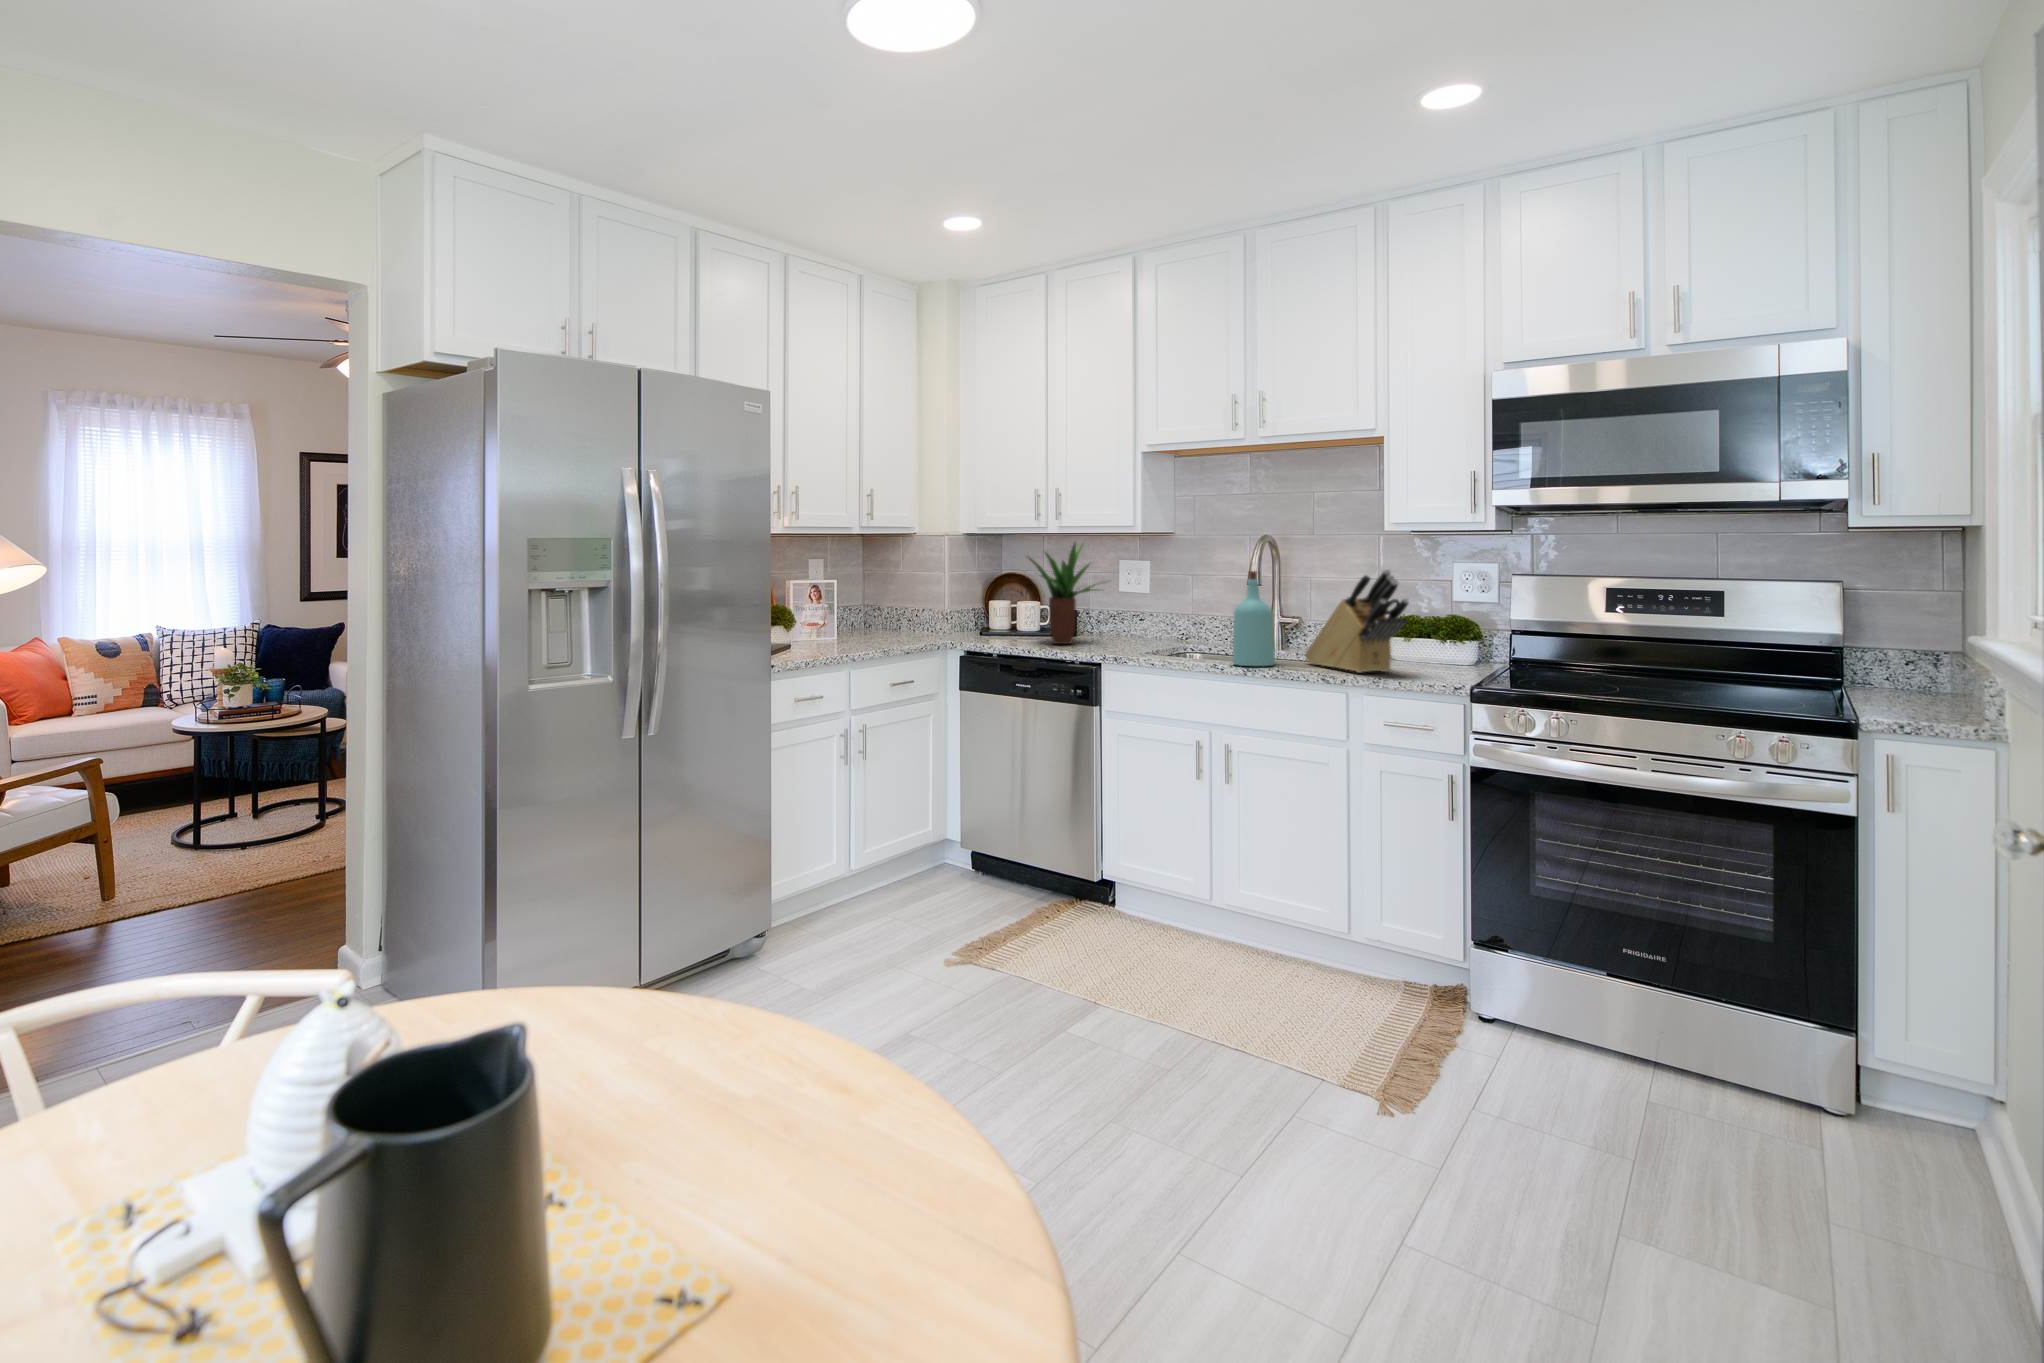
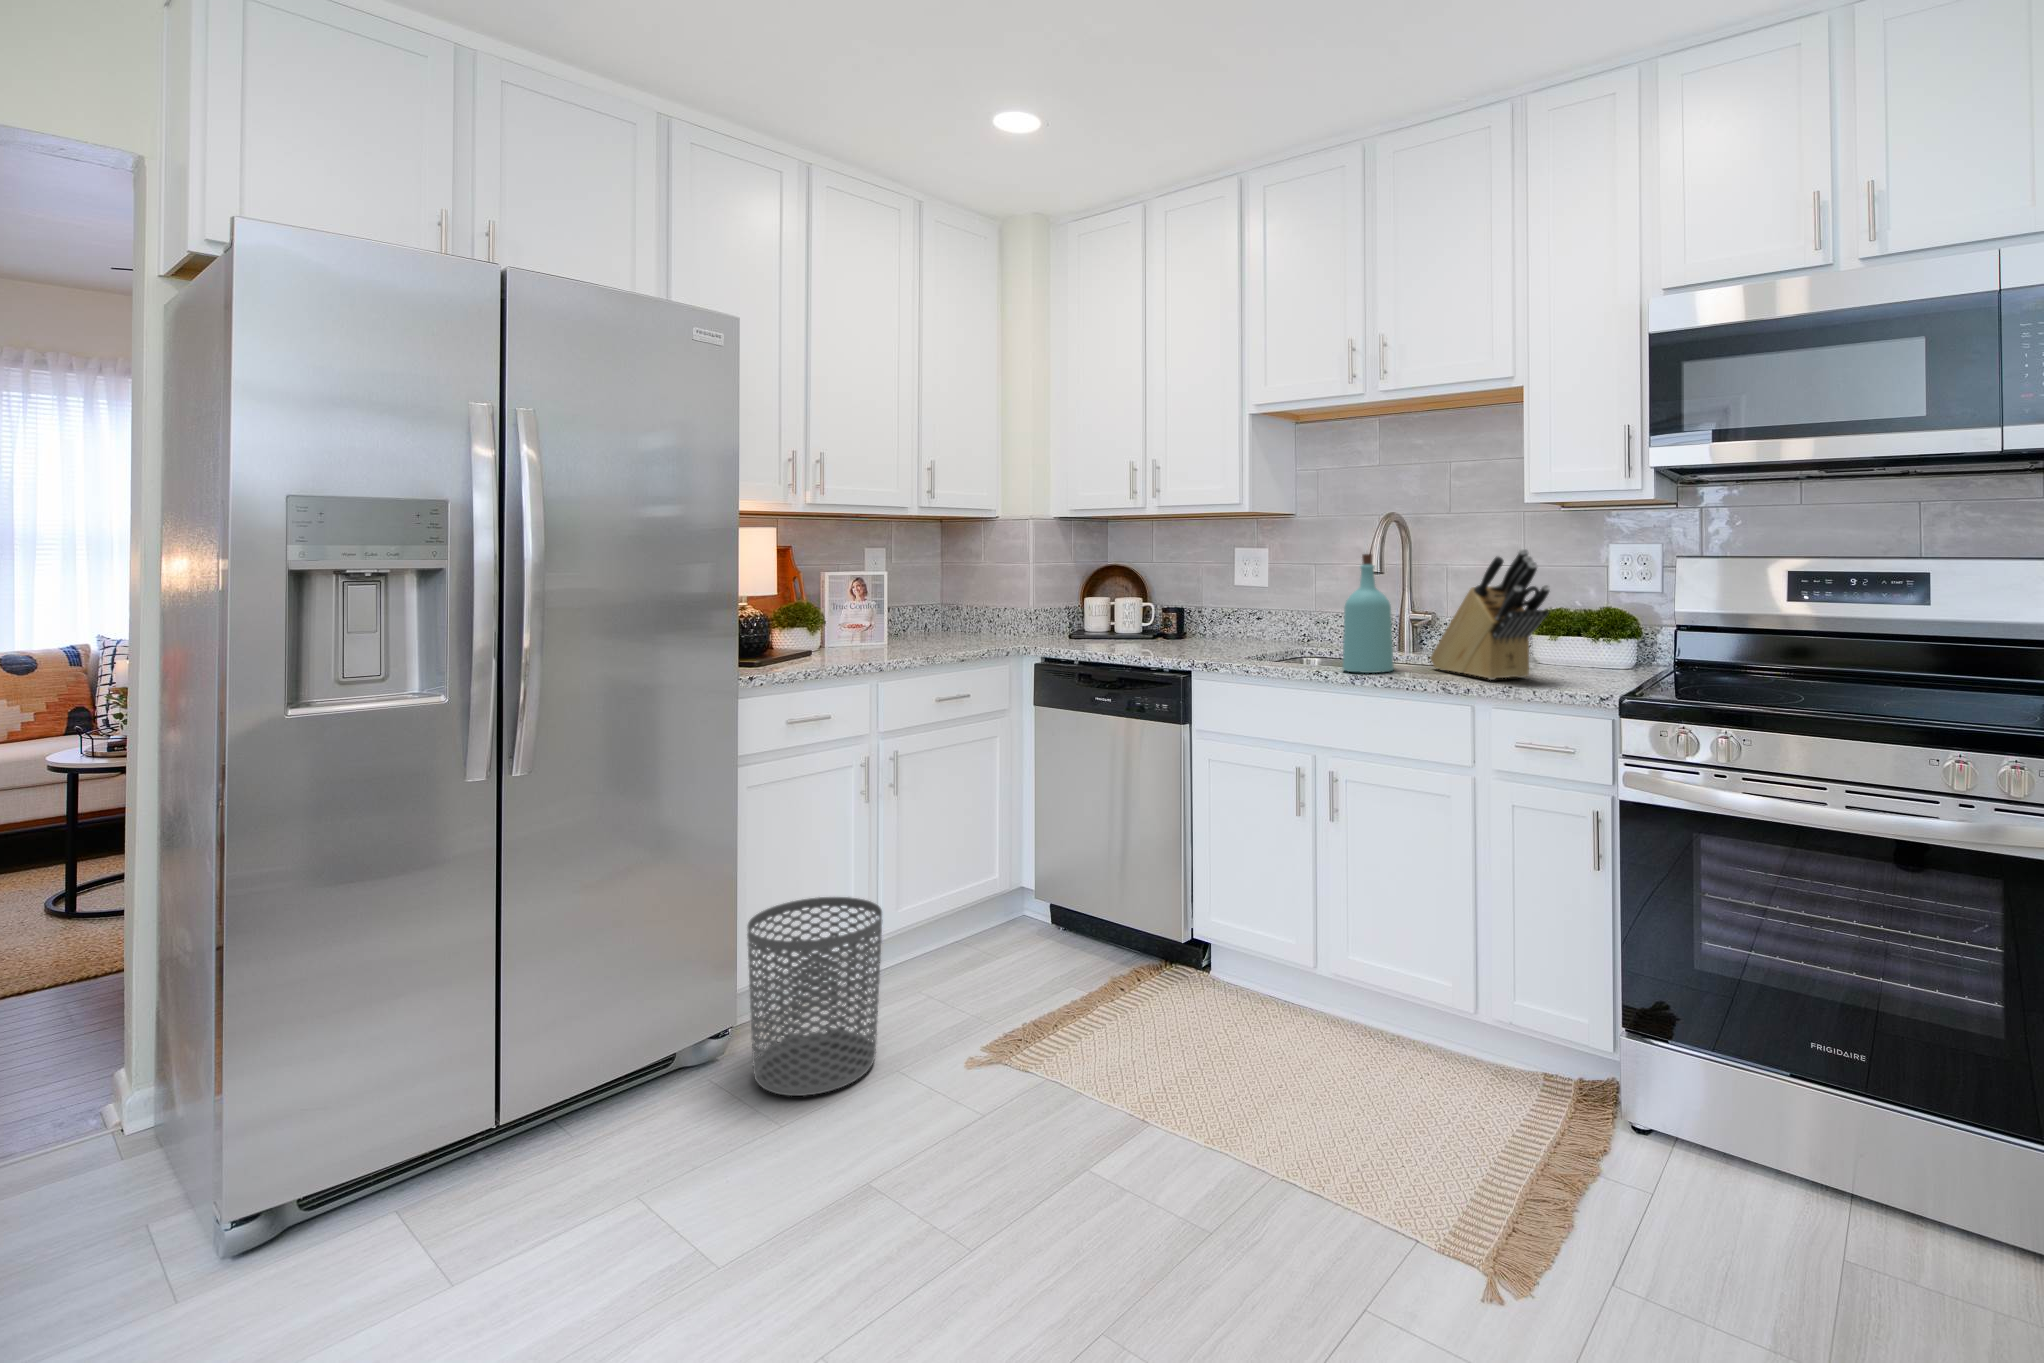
potted plant: present [1027,543,1095,644] -> none [1114,521,1217,648]
waste bin: none [781,835,878,979] -> present [747,897,882,1096]

